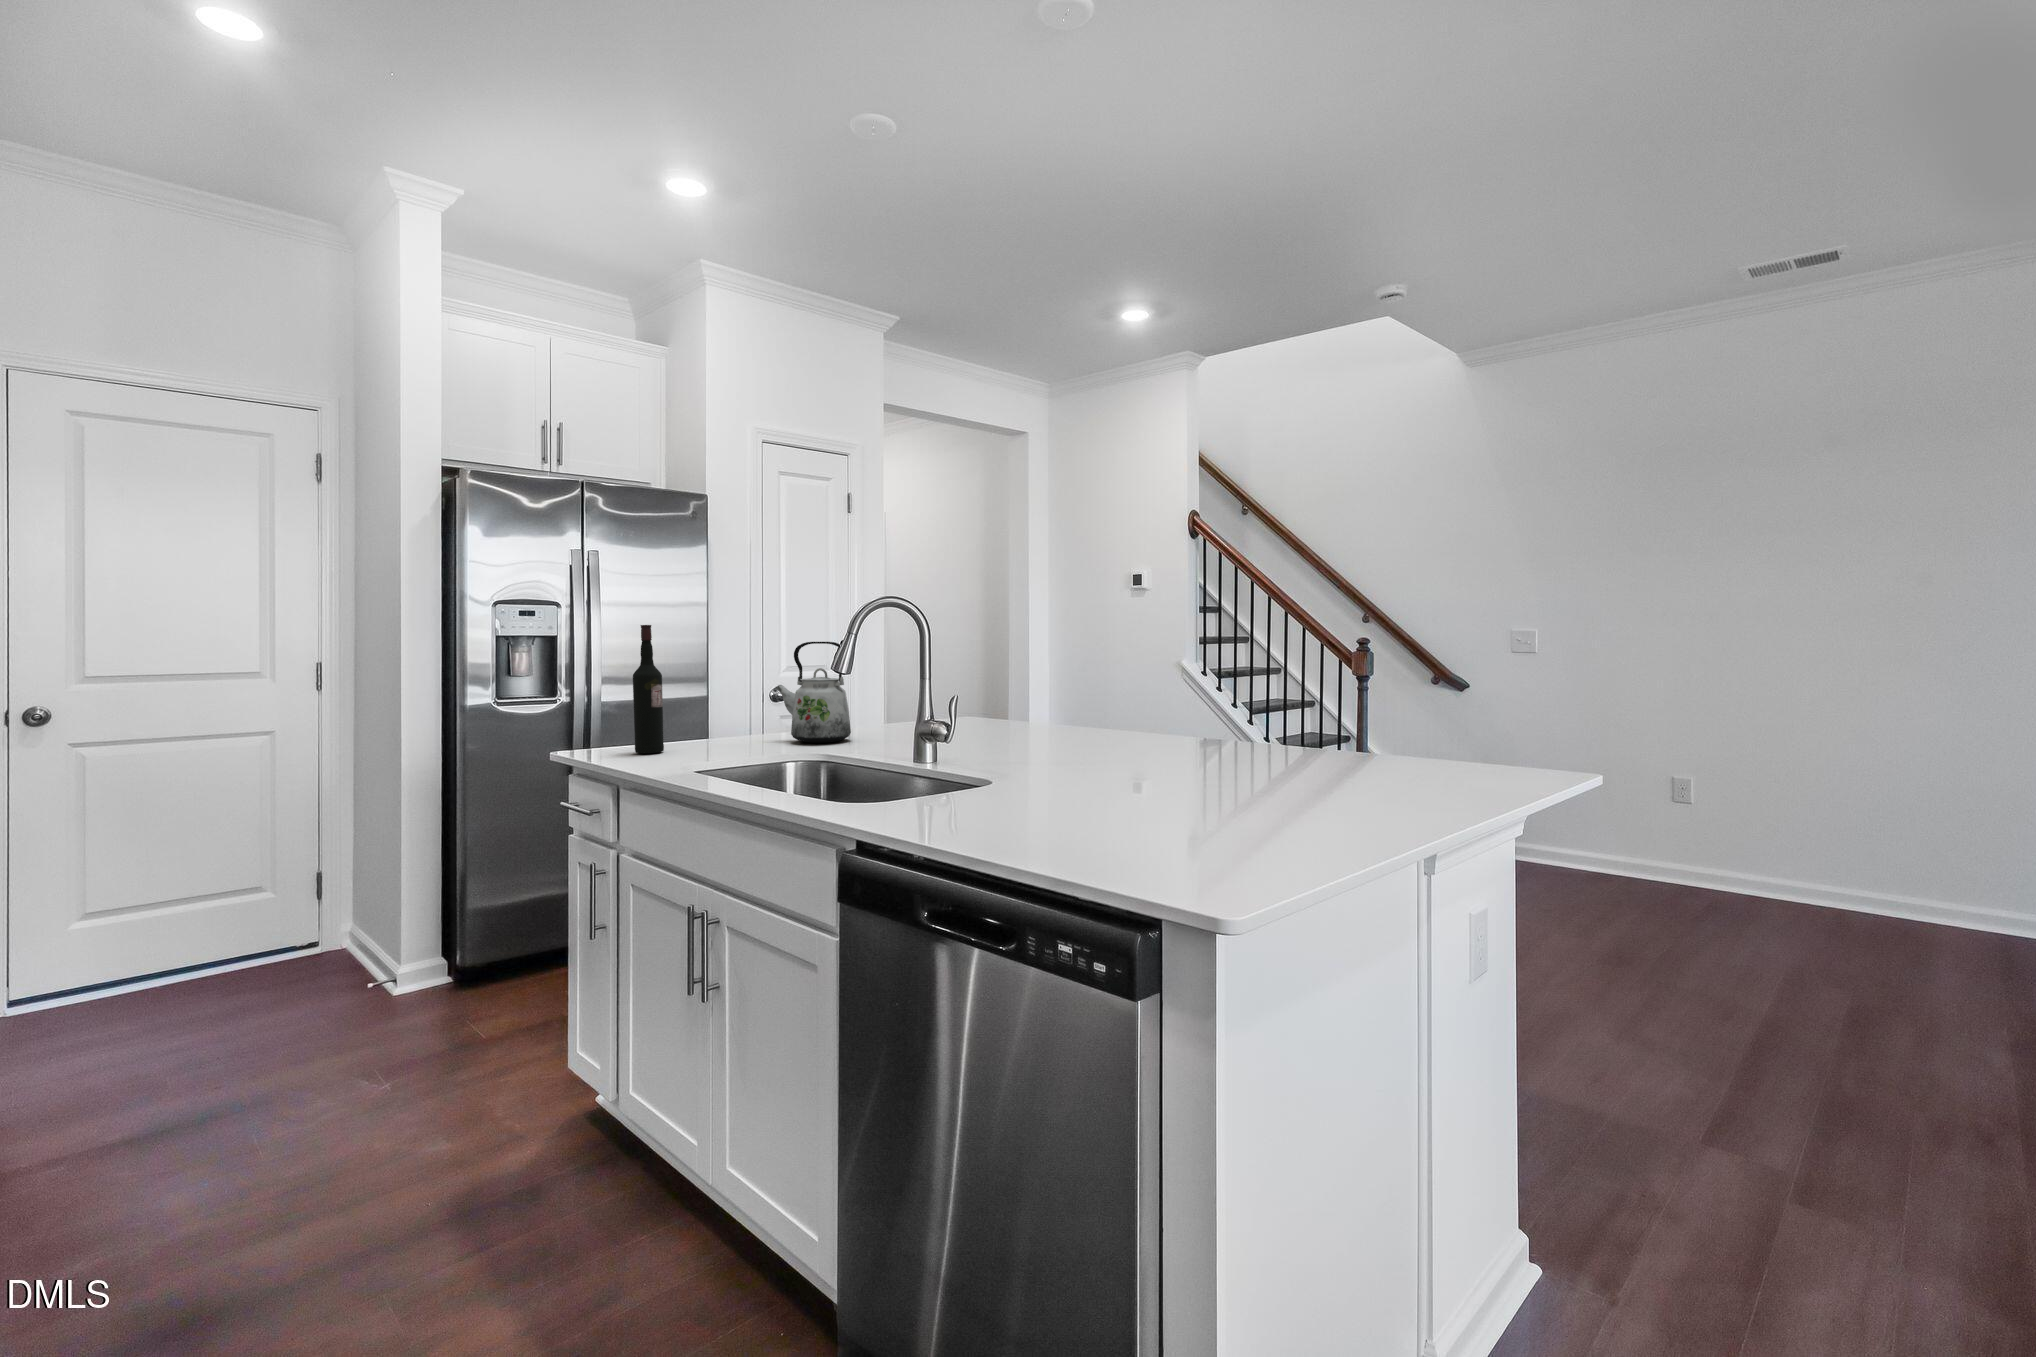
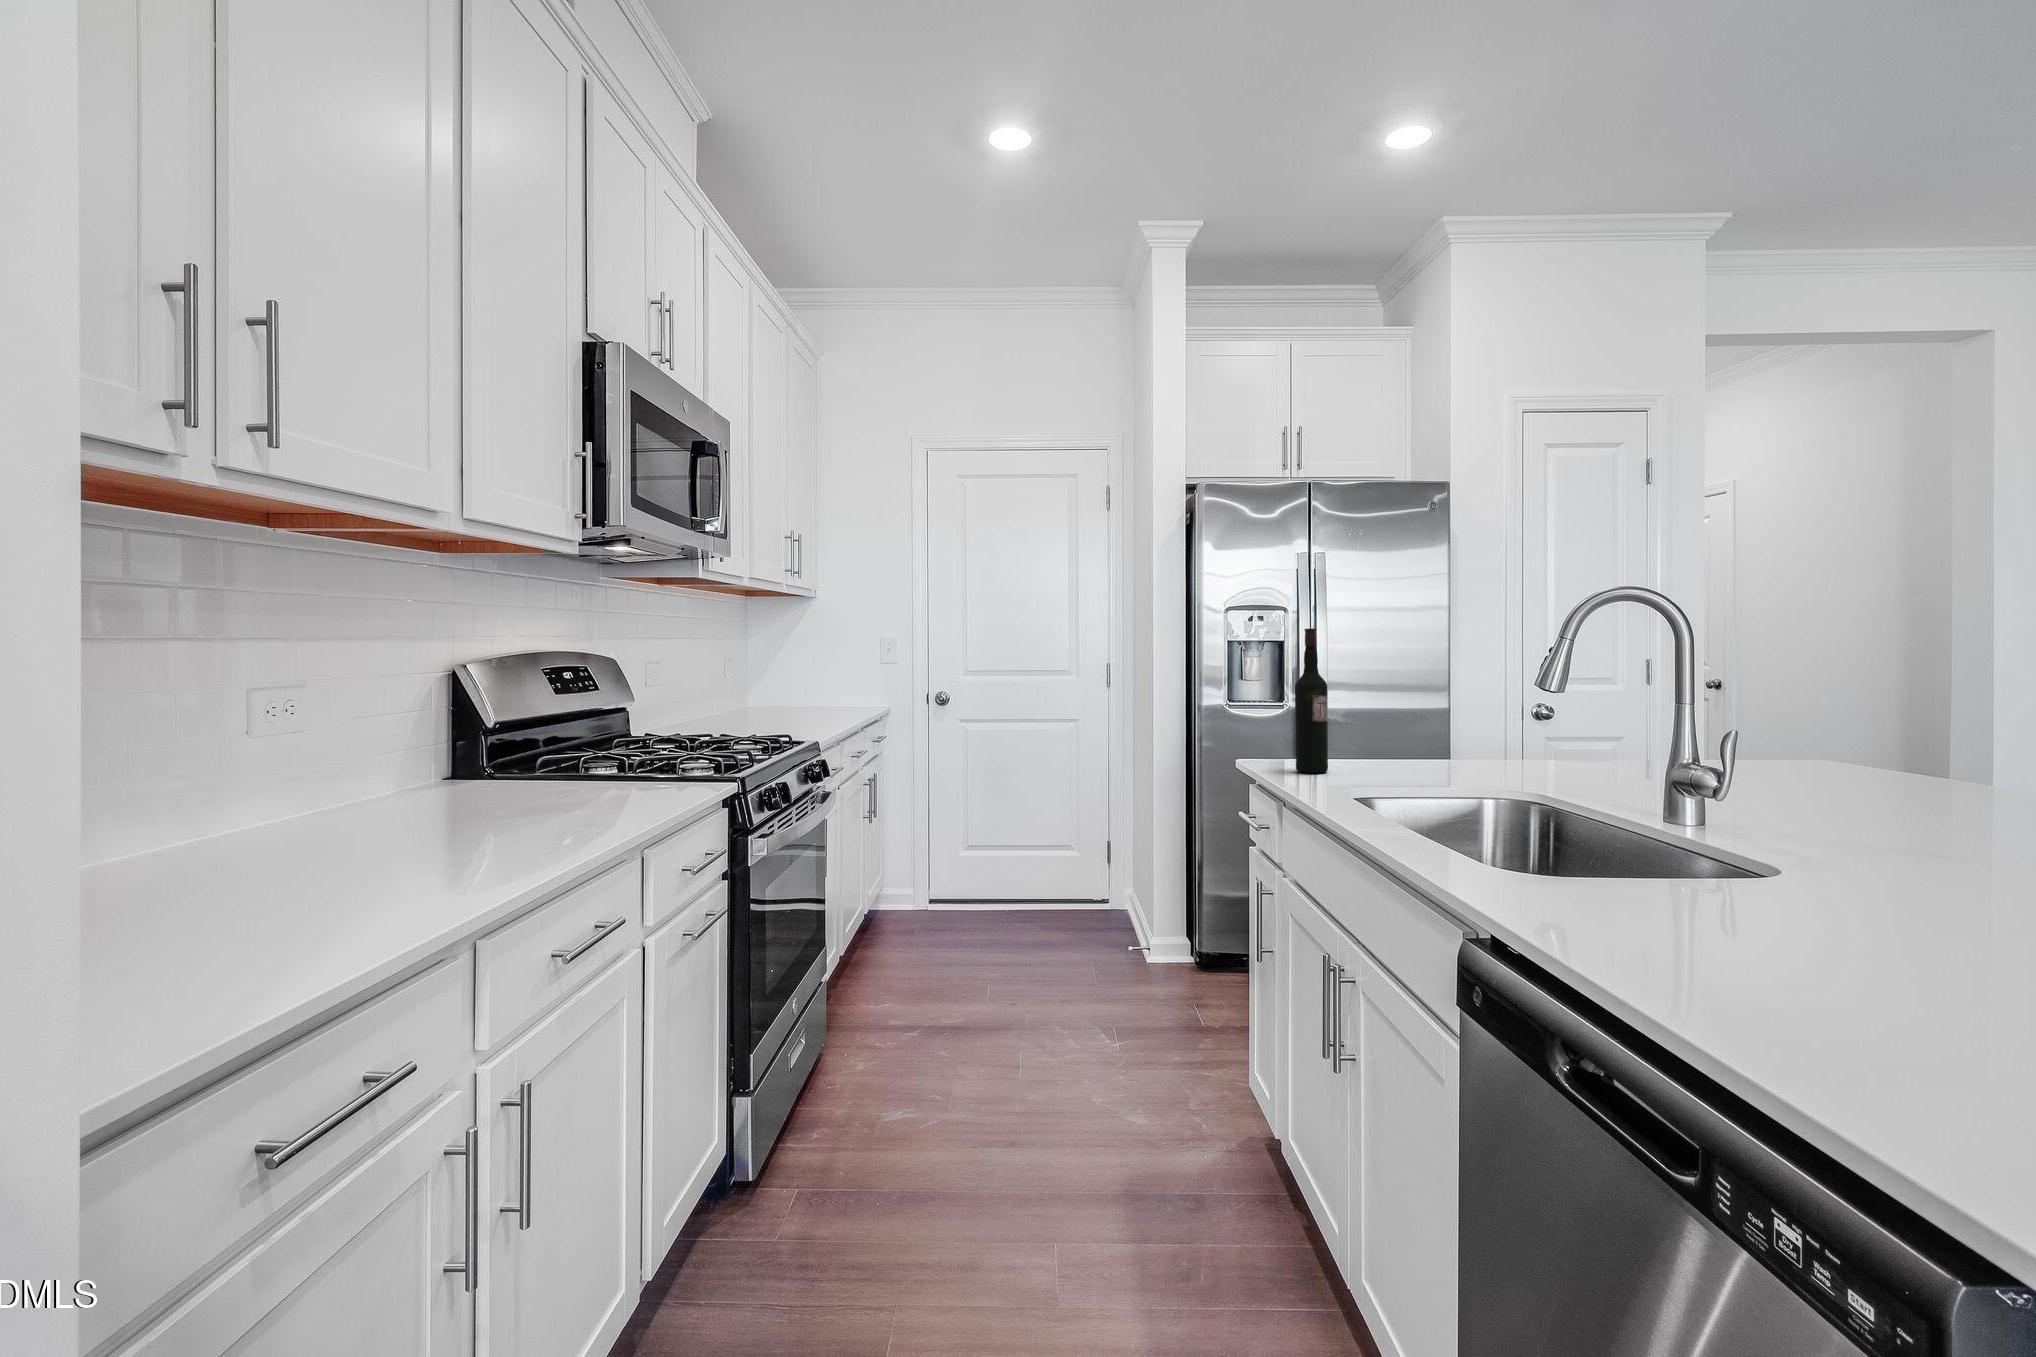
kettle: present [775,642,851,743] -> none [1472,647,1577,779]

